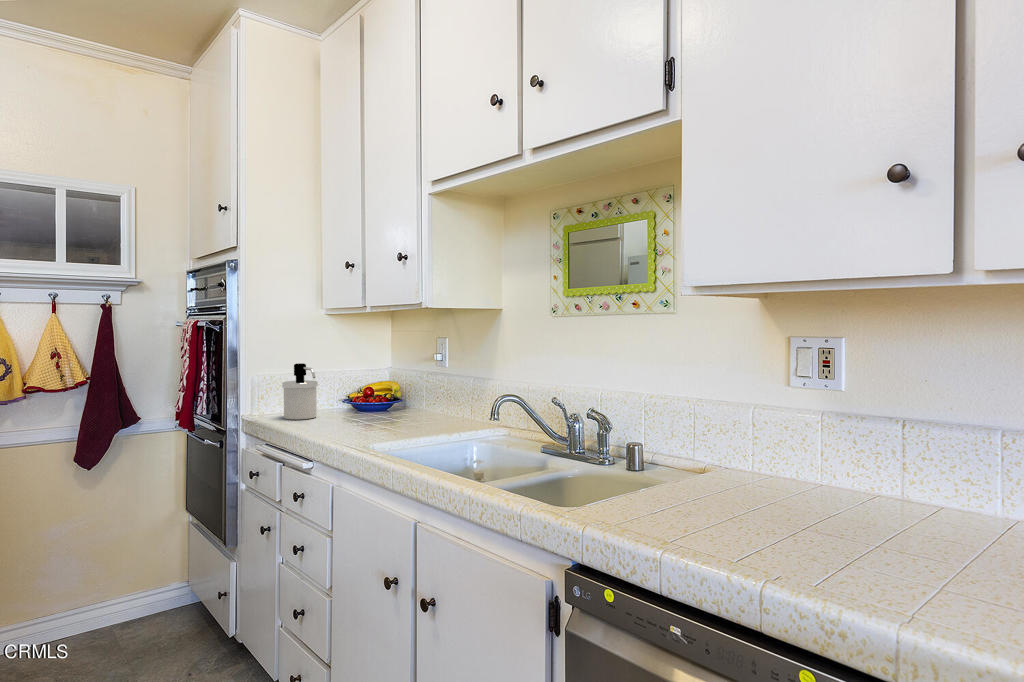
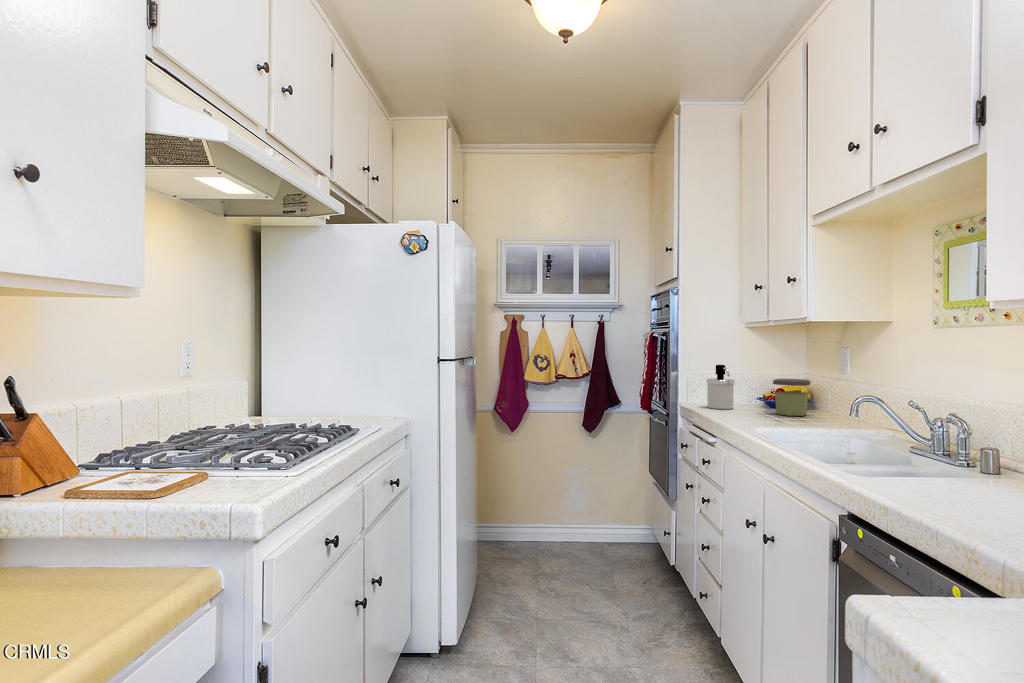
jar: none [366,376,403,420] -> present [773,379,810,416]

